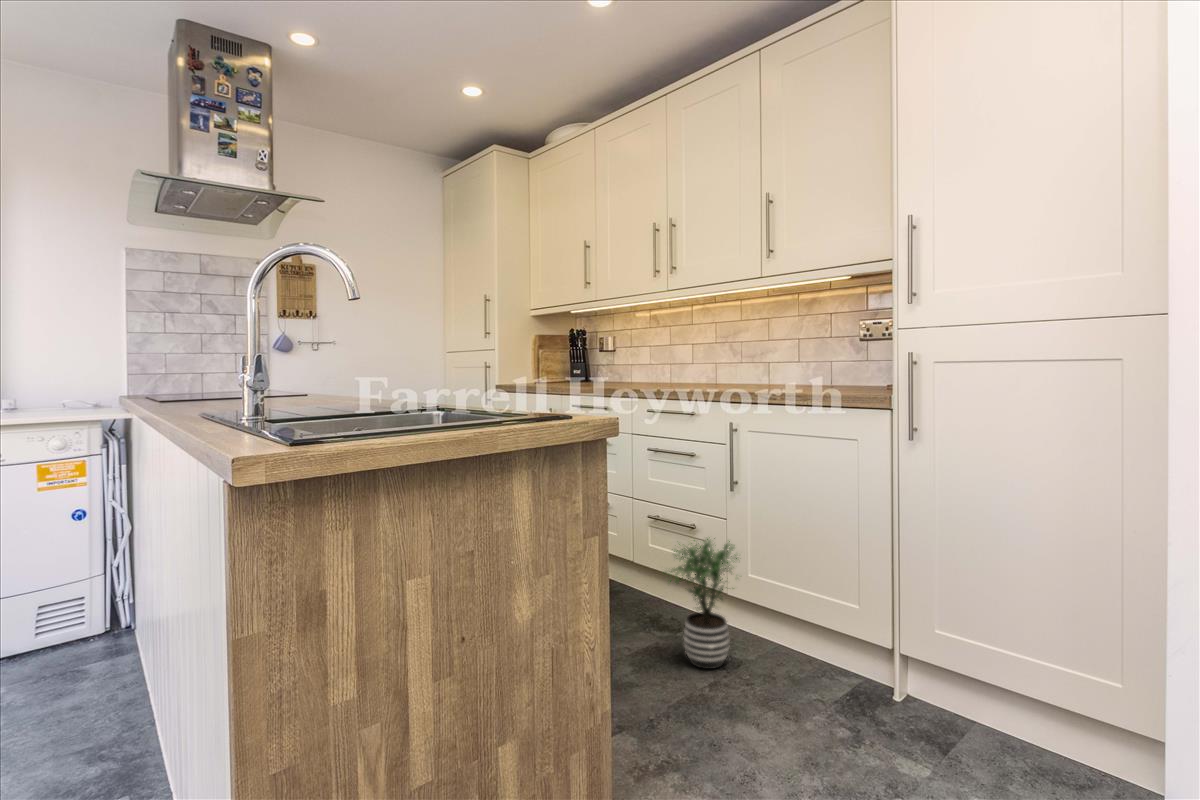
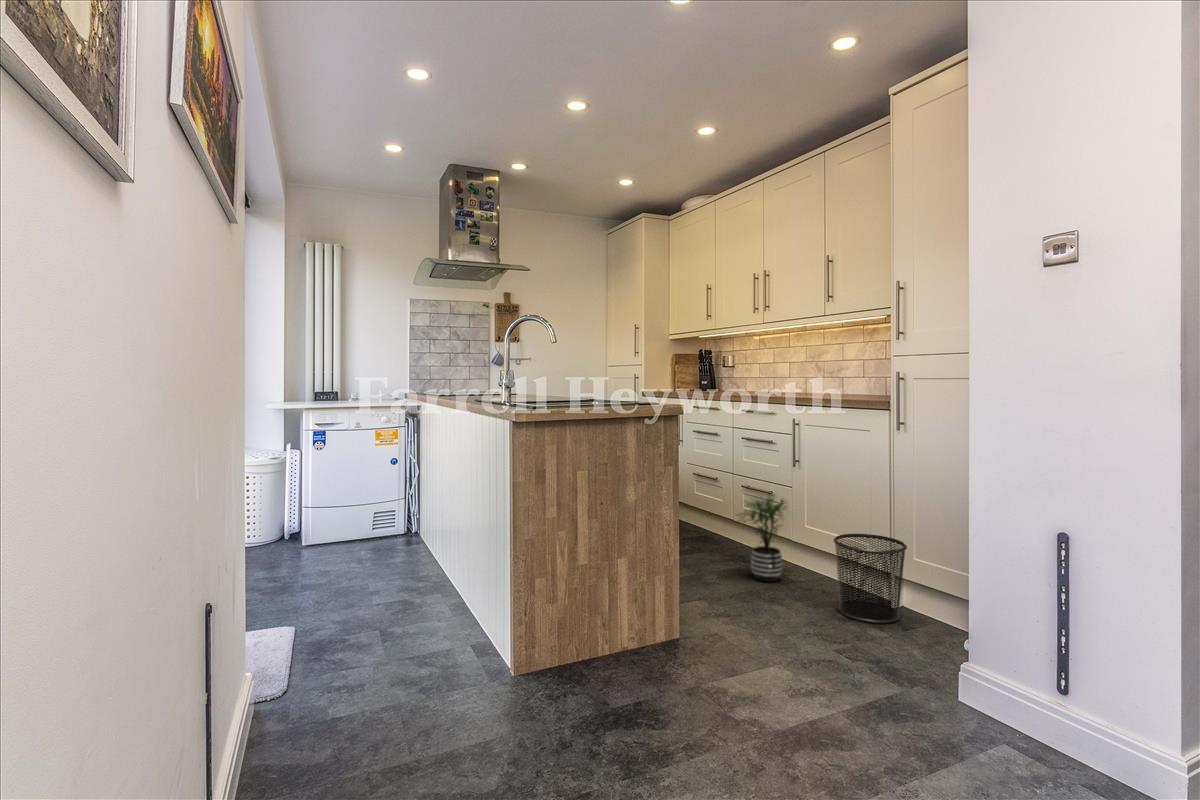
waste bin: none [825,594,937,742] -> present [833,534,907,624]

